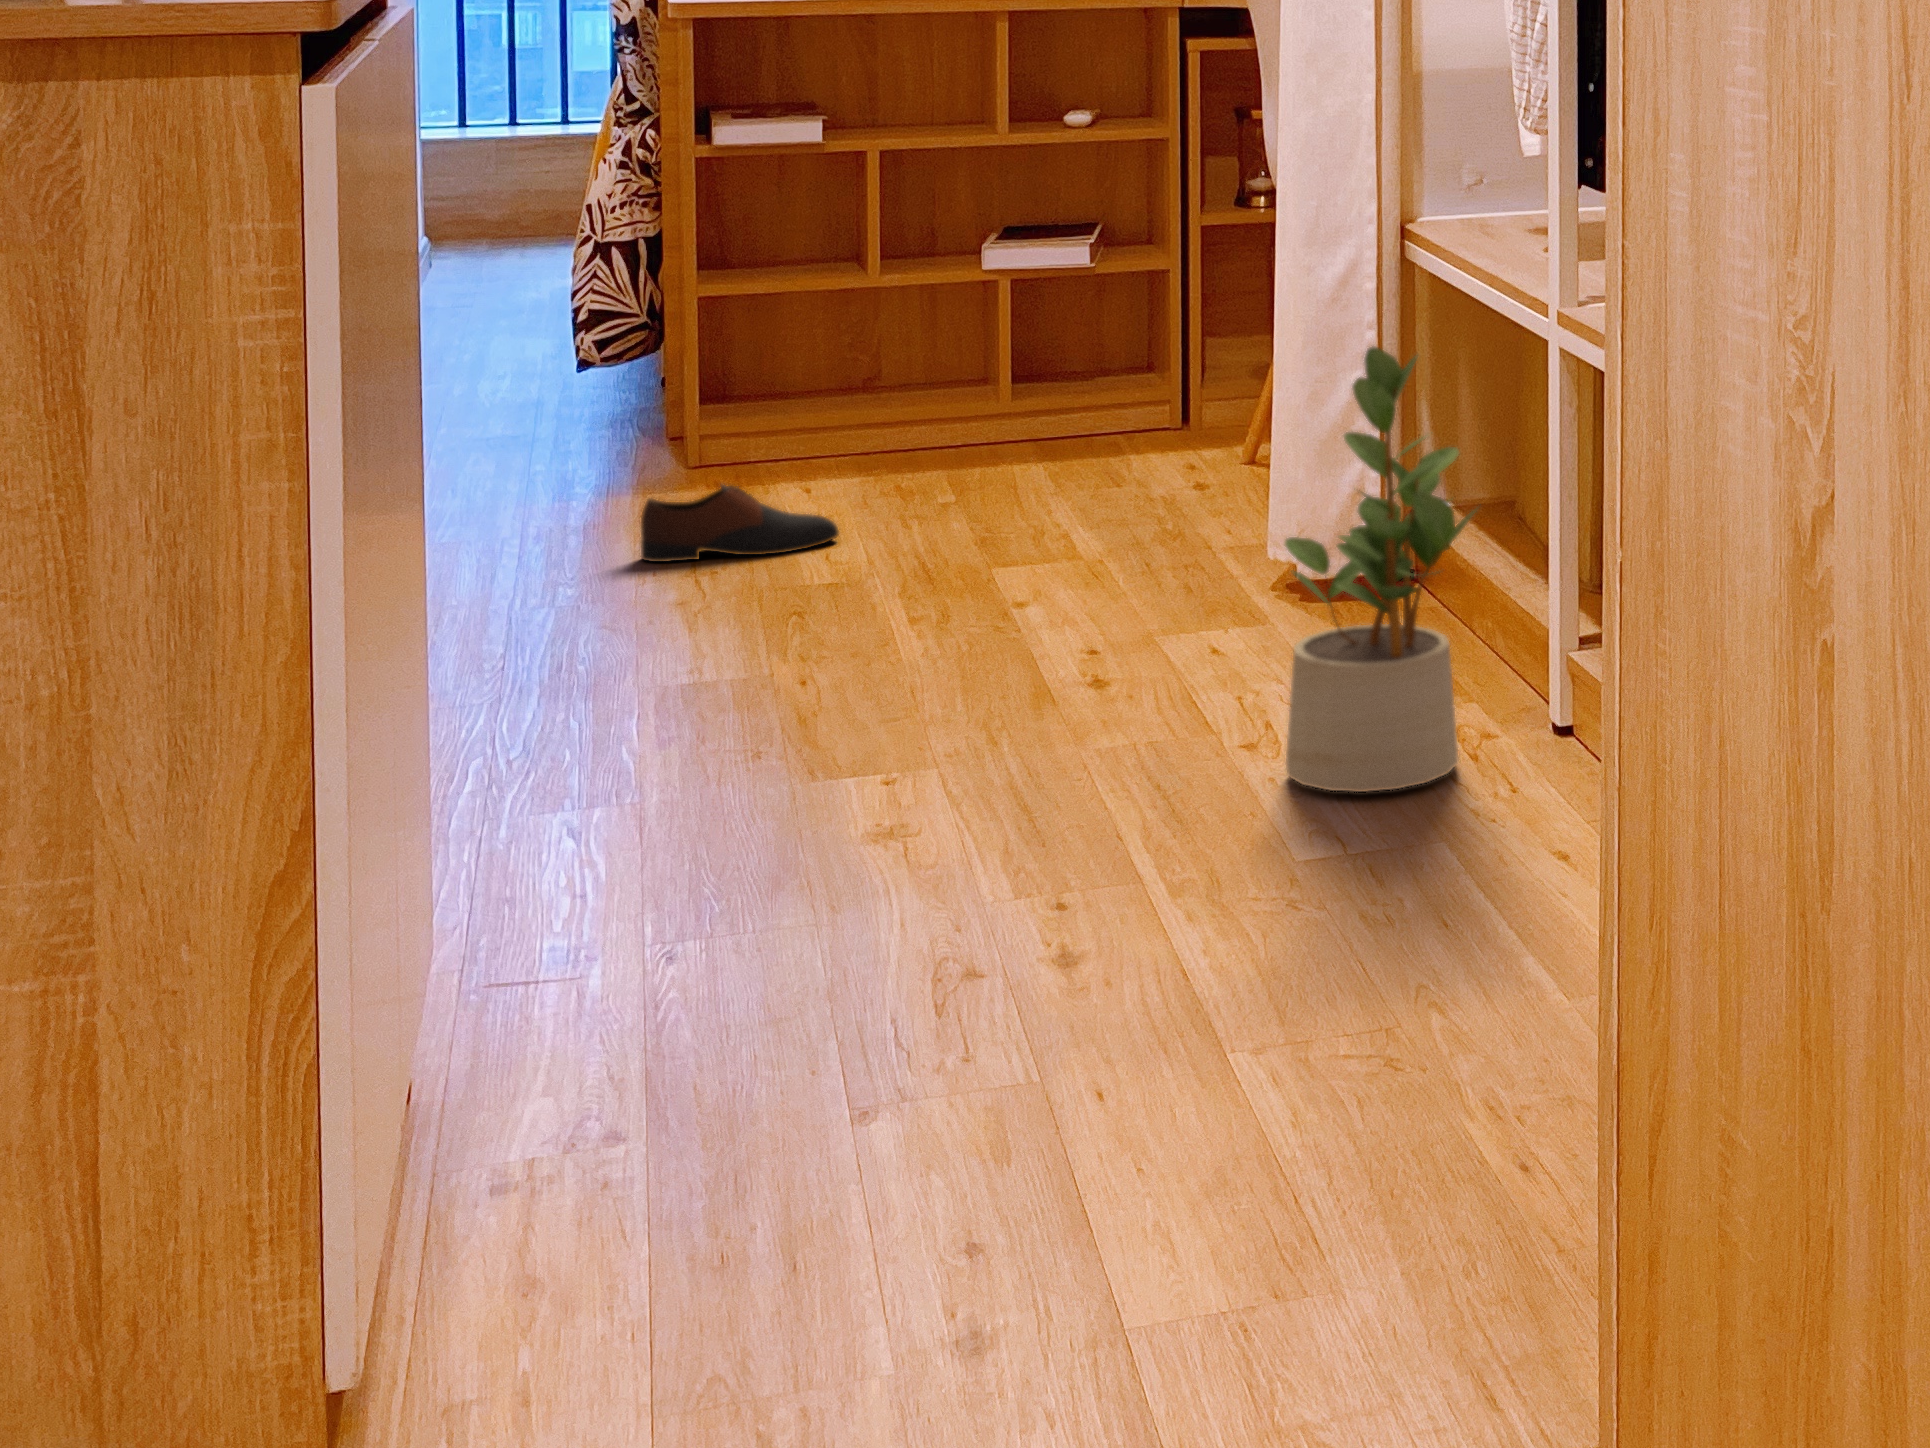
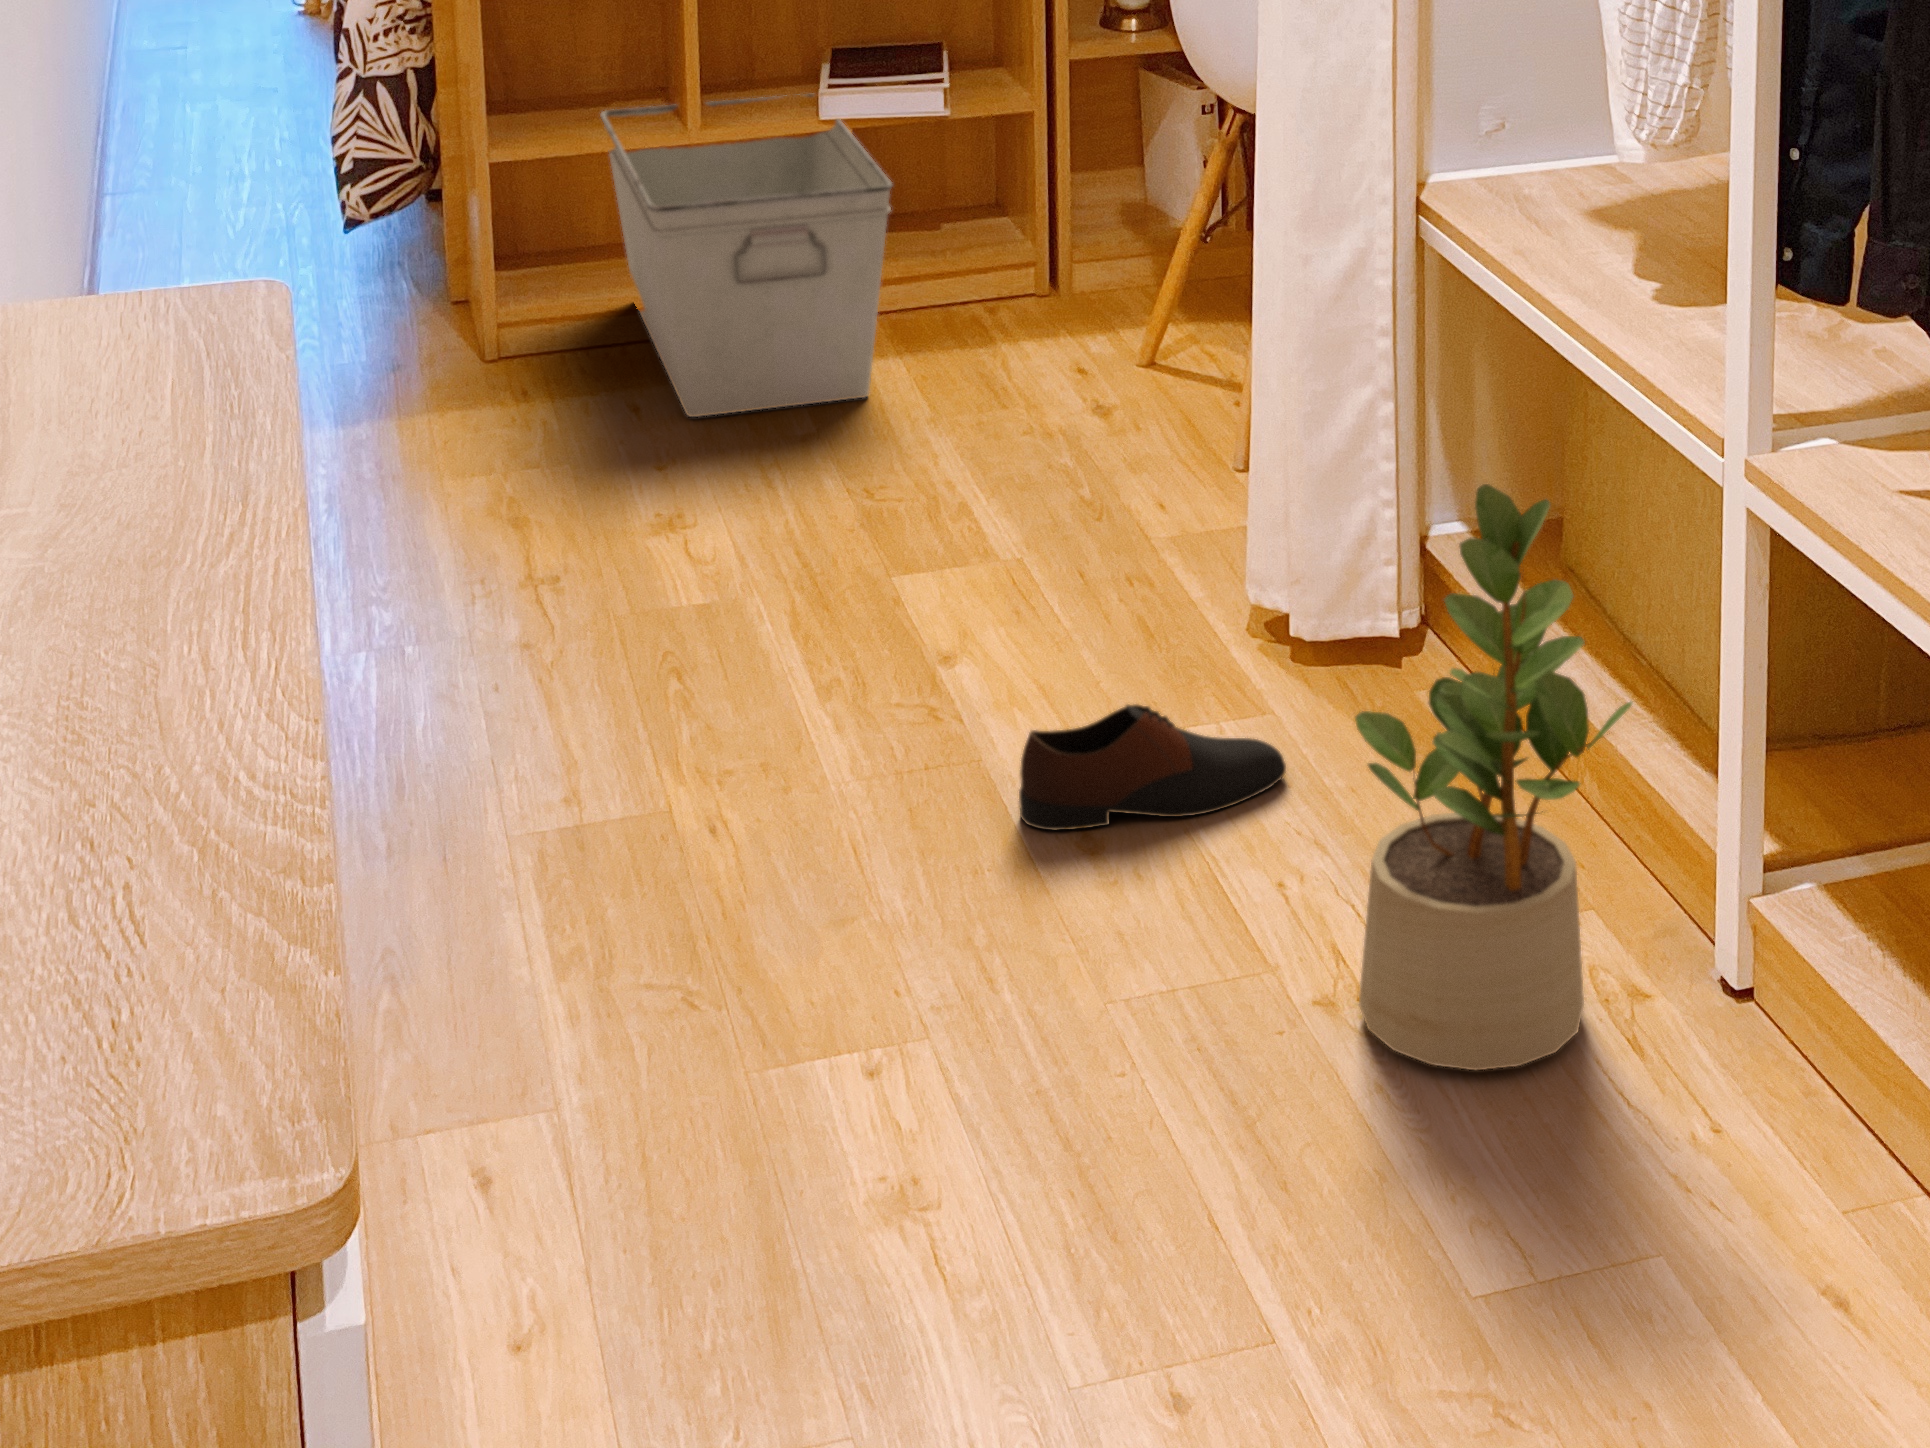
storage bin: none [803,263,1036,497] -> present [600,94,892,417]
shoe: present [641,485,839,562] -> present [1019,705,1286,830]

